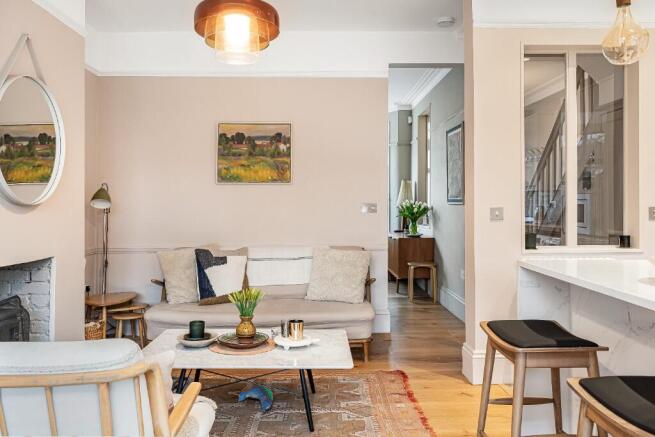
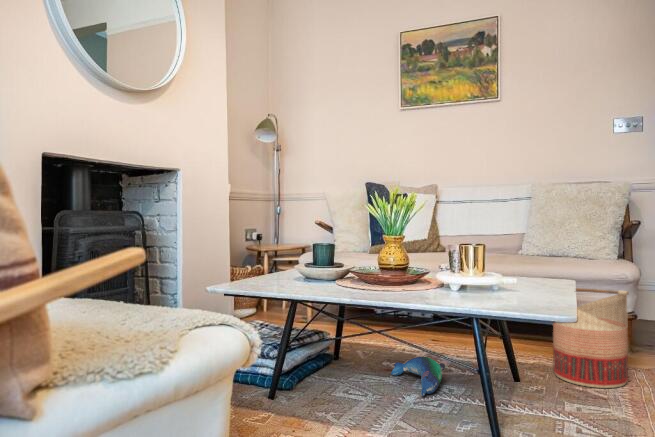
basket: none [332,332,371,390] -> present [553,288,629,388]

